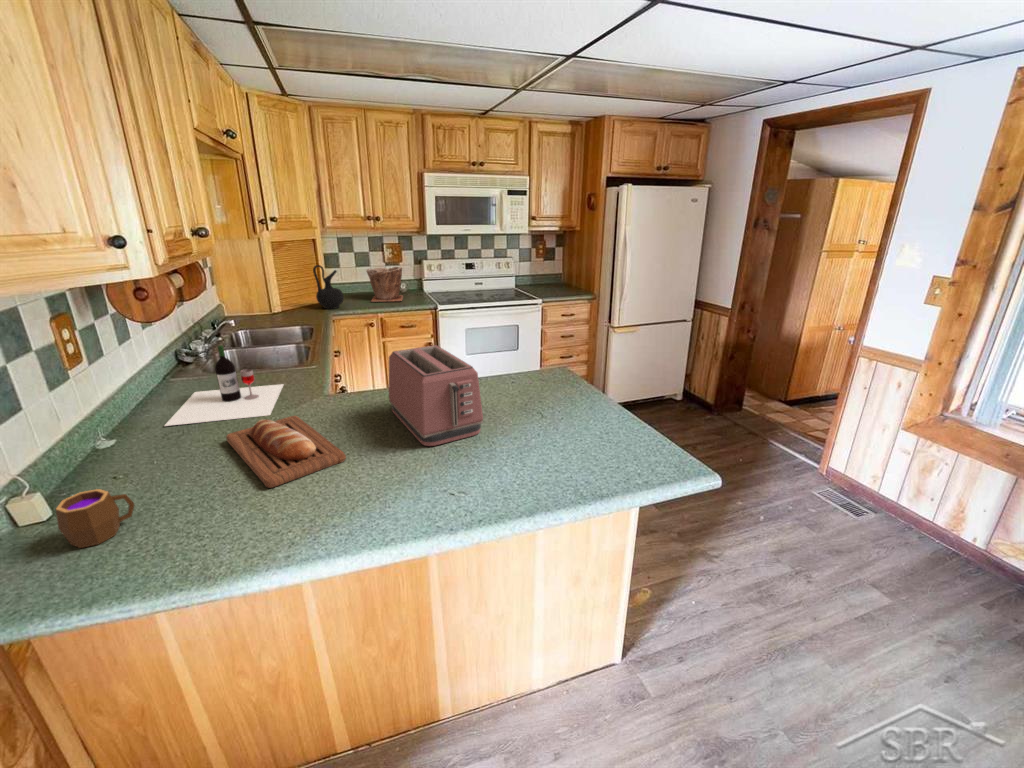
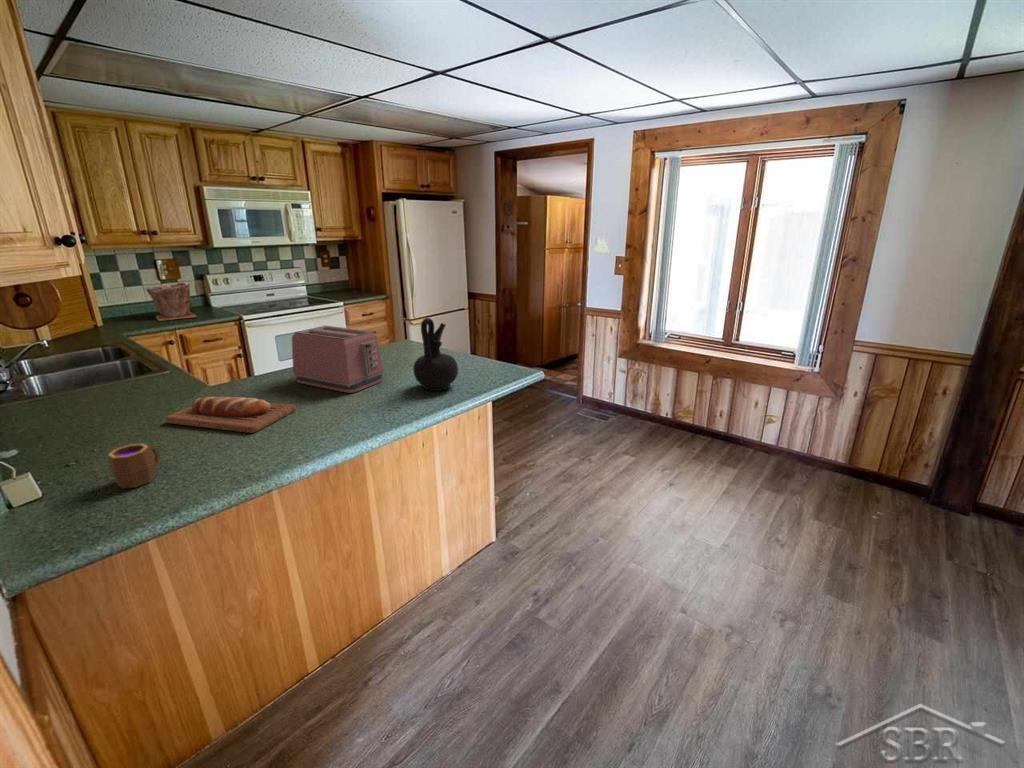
ceramic jug: present [313,265,344,309] -> present [413,318,458,391]
wine bottle: present [165,345,283,426] -> none [61,351,181,429]

